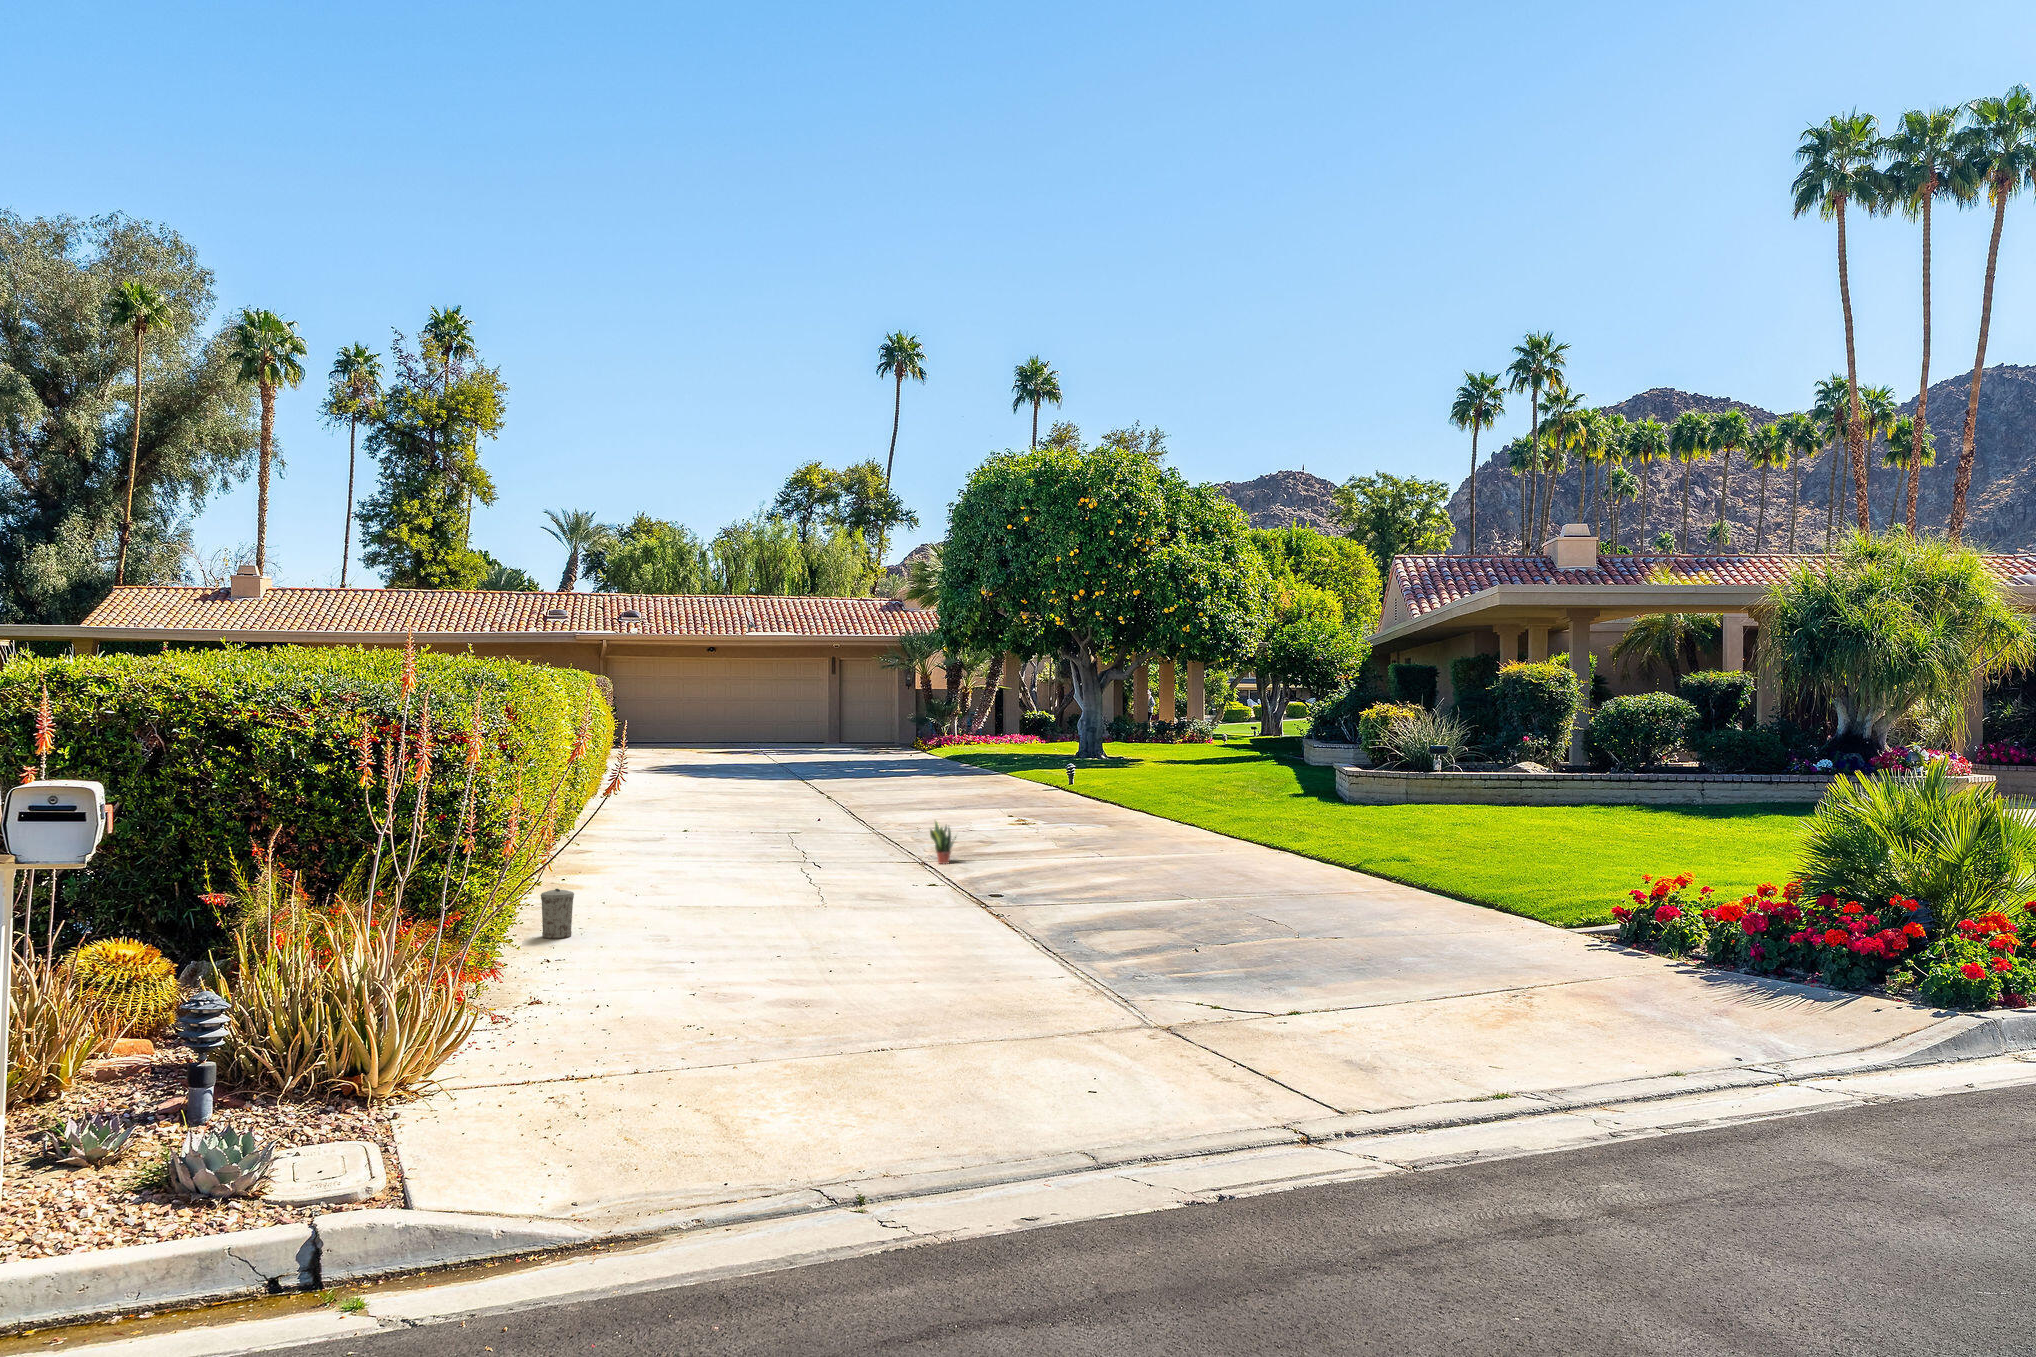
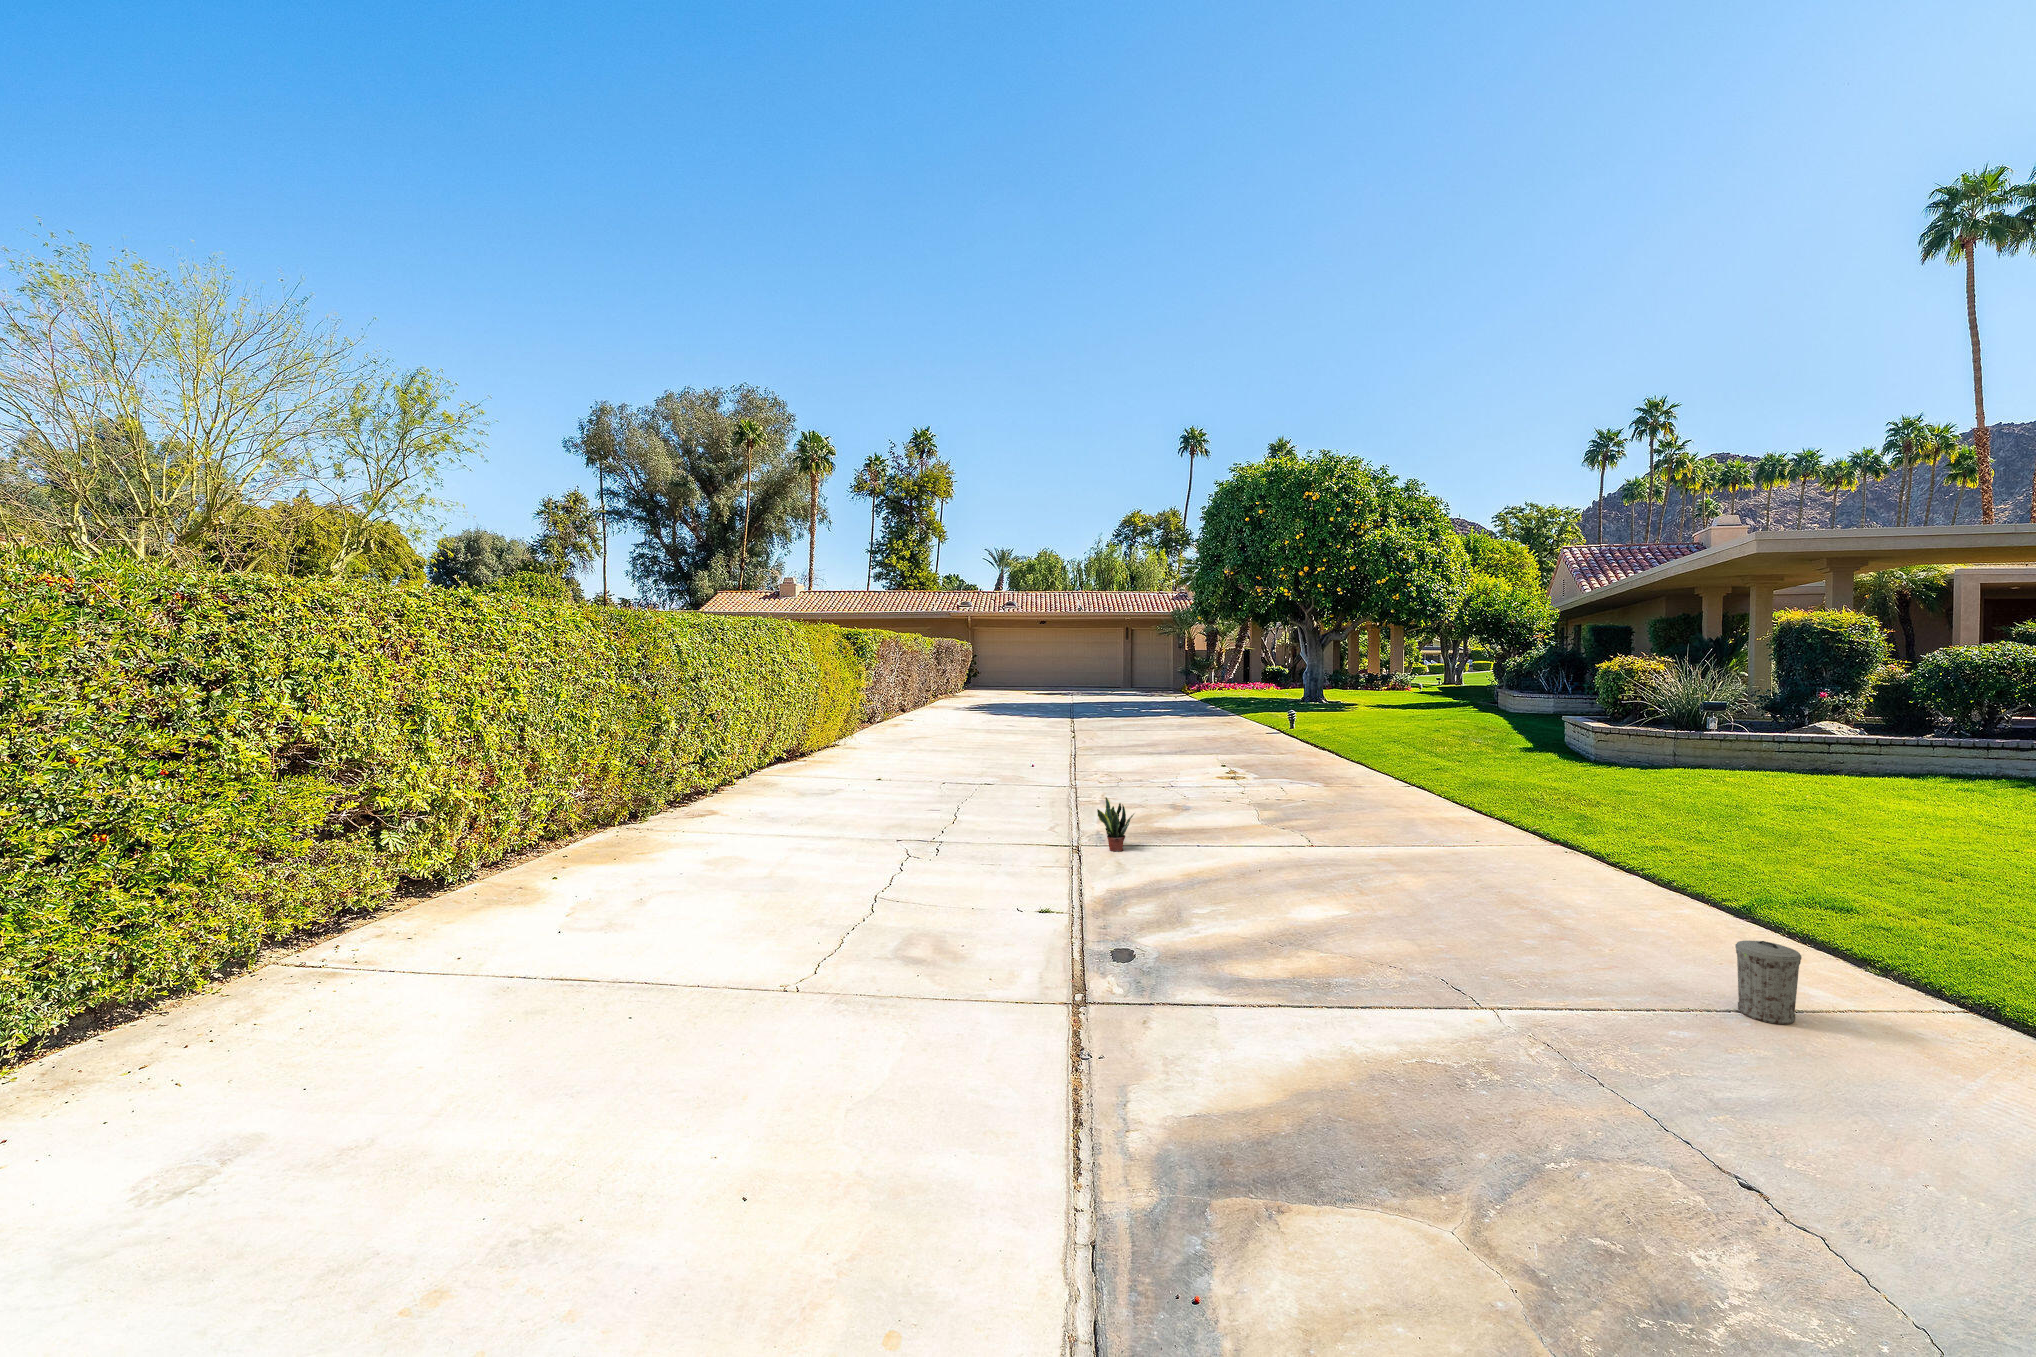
trash can: present [541,889,574,939] -> present [1735,941,1802,1024]

